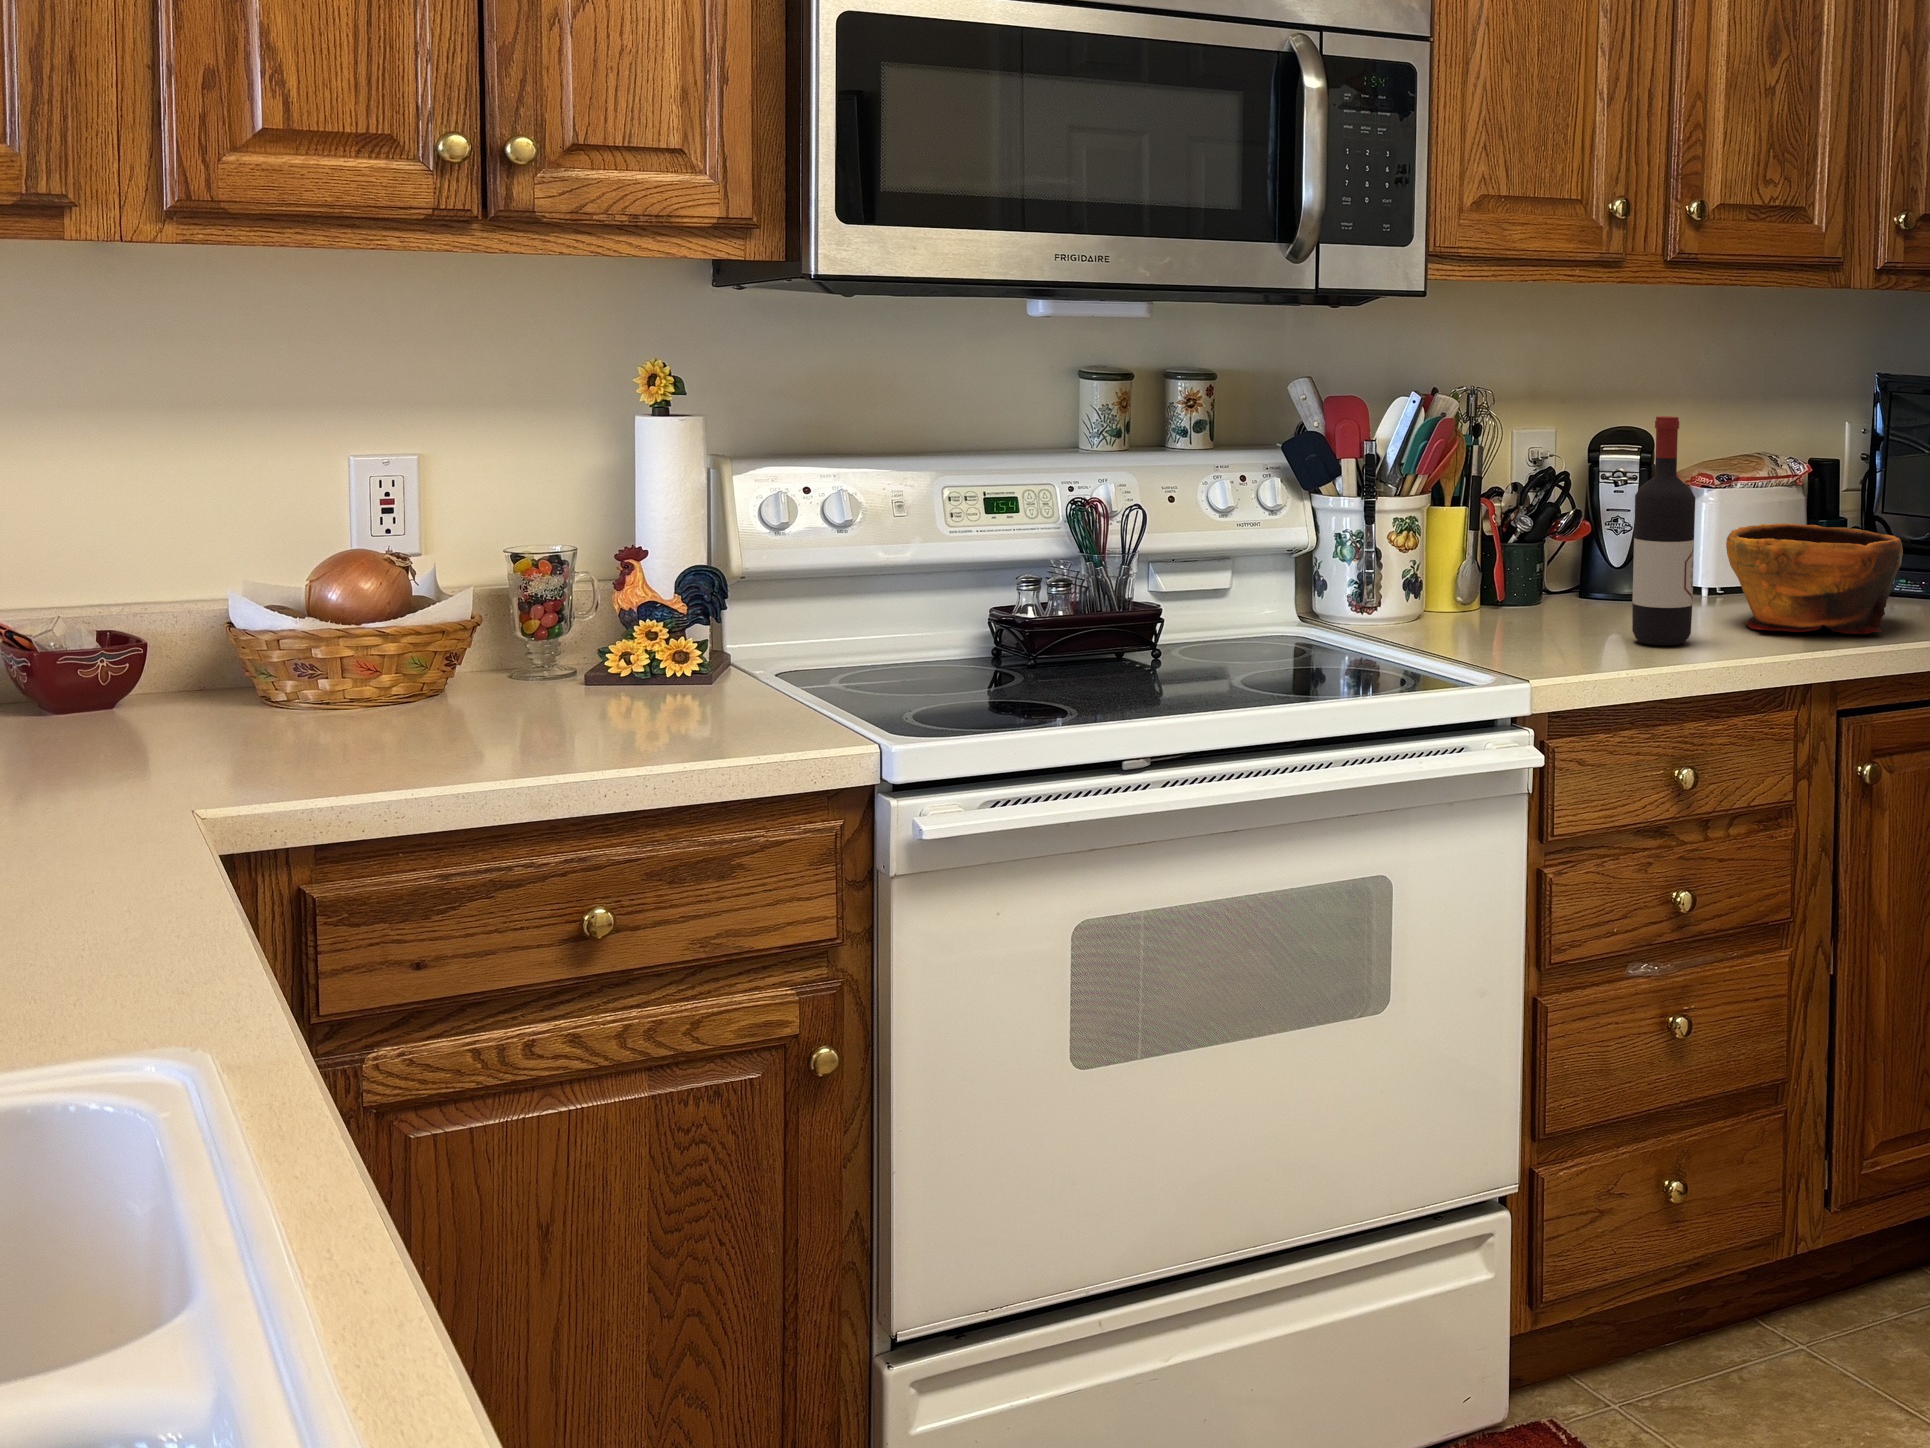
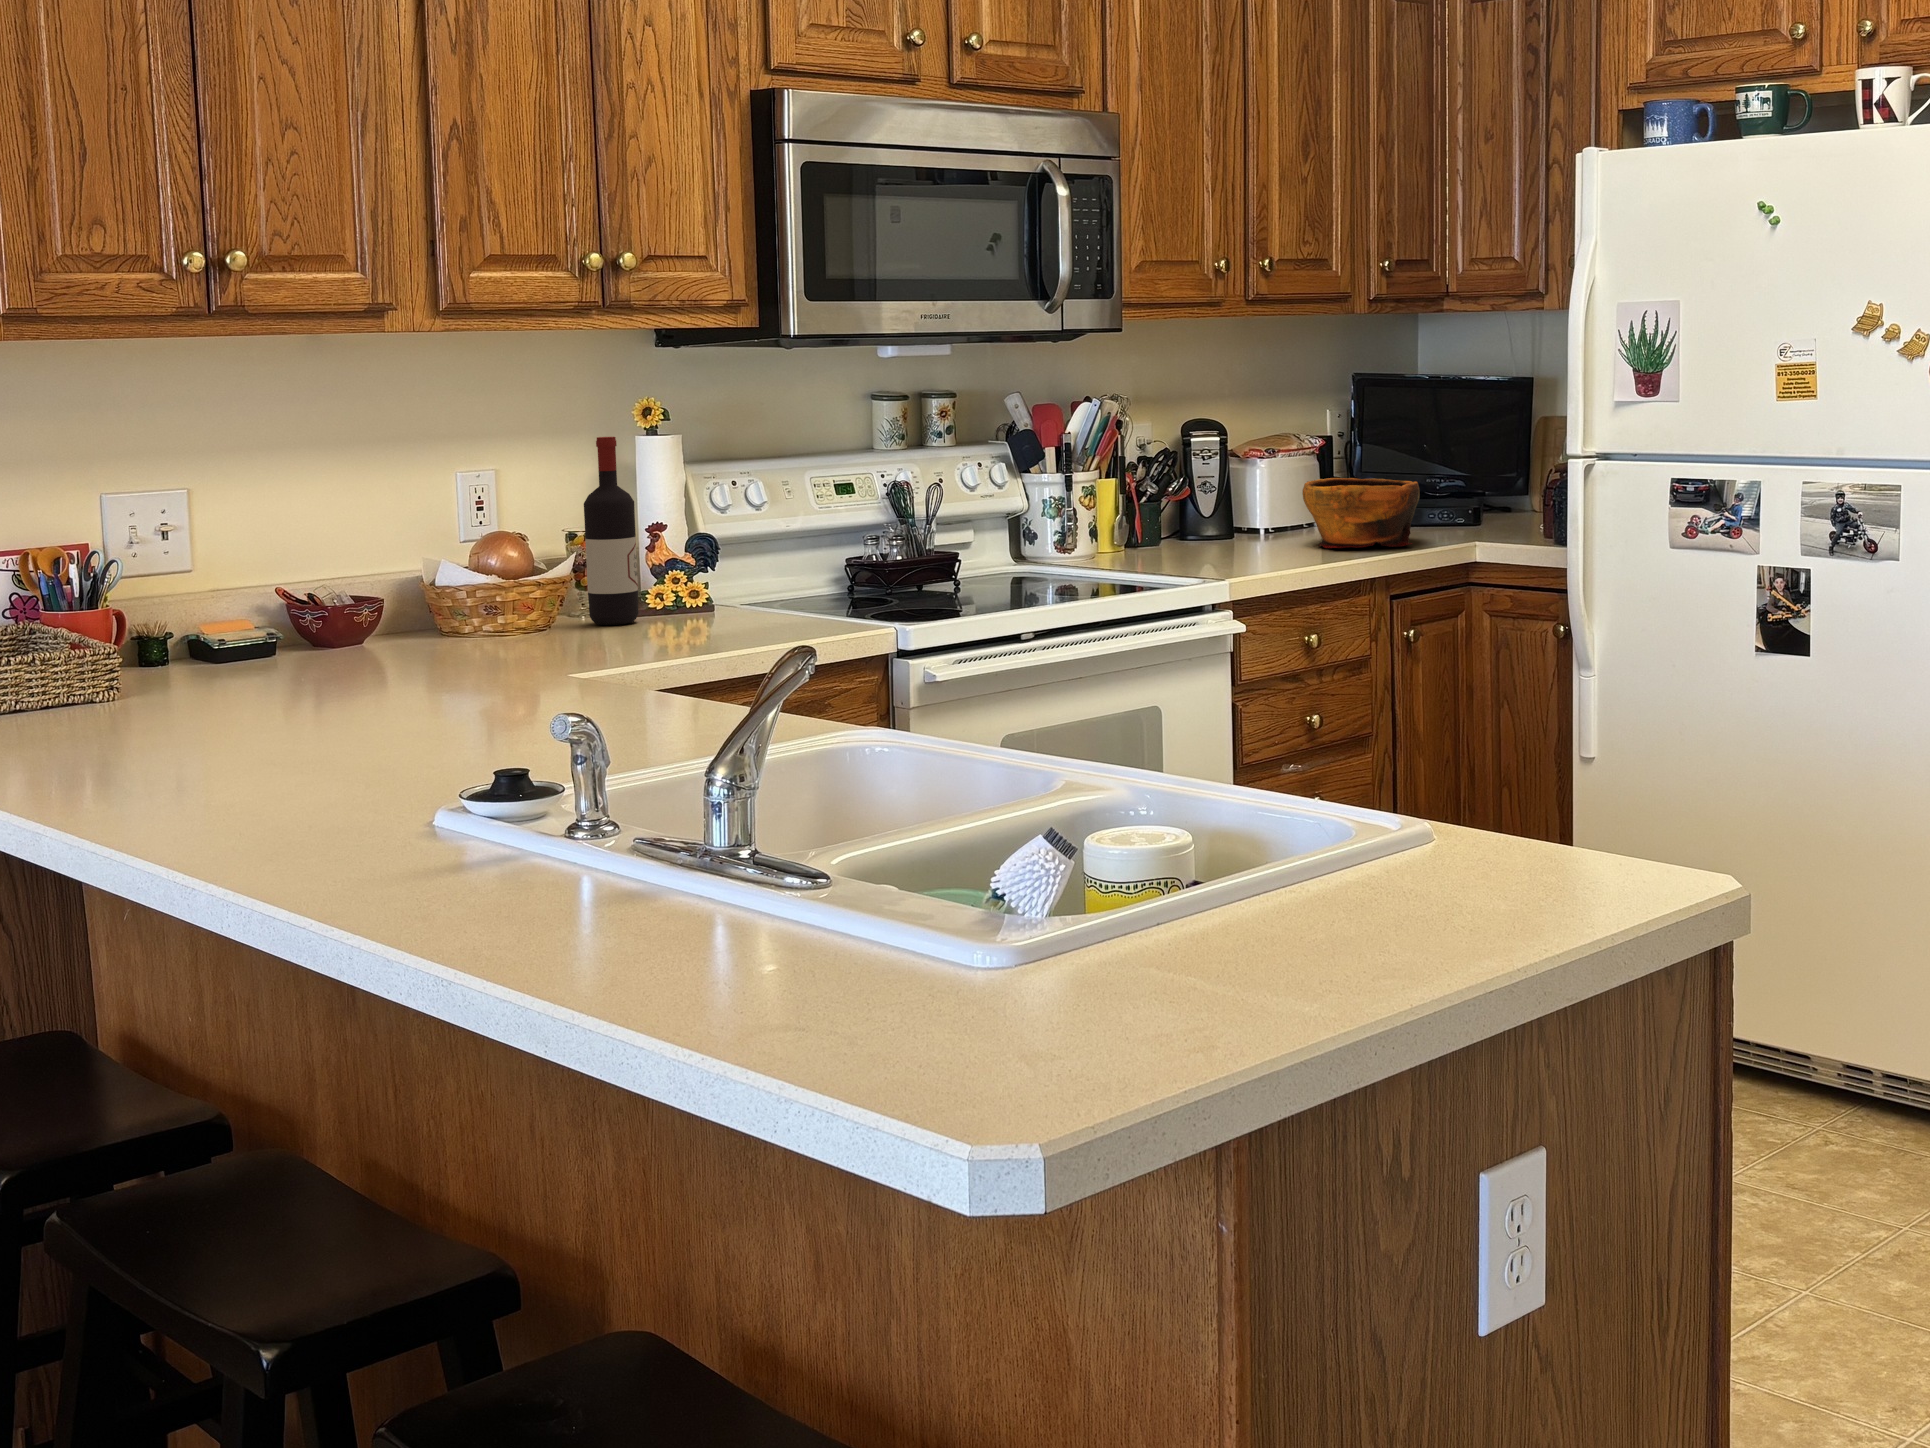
wine bottle: present [1632,416,1695,645] -> present [584,437,639,625]

